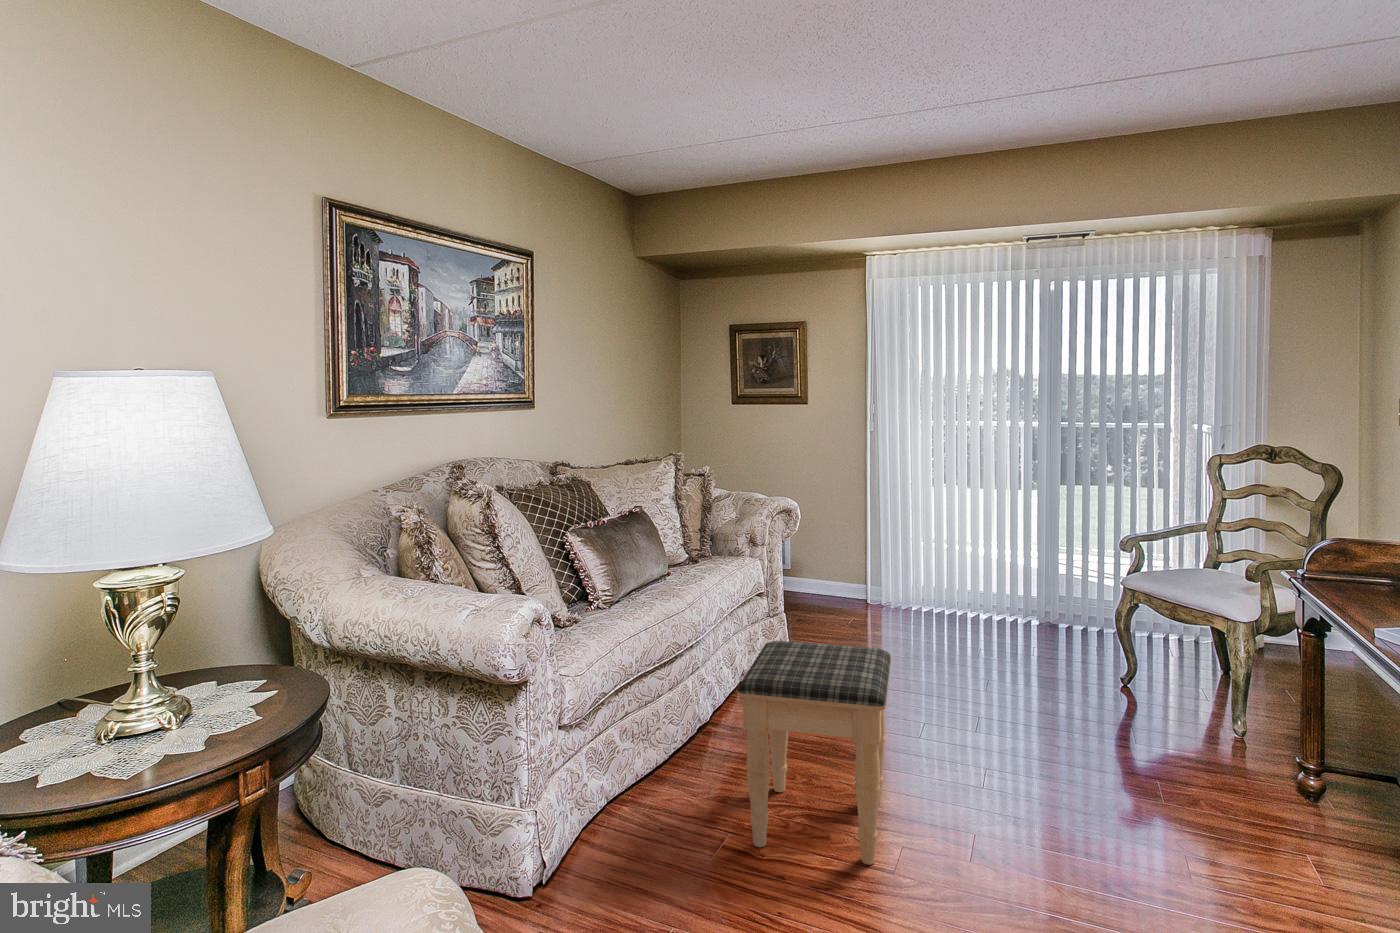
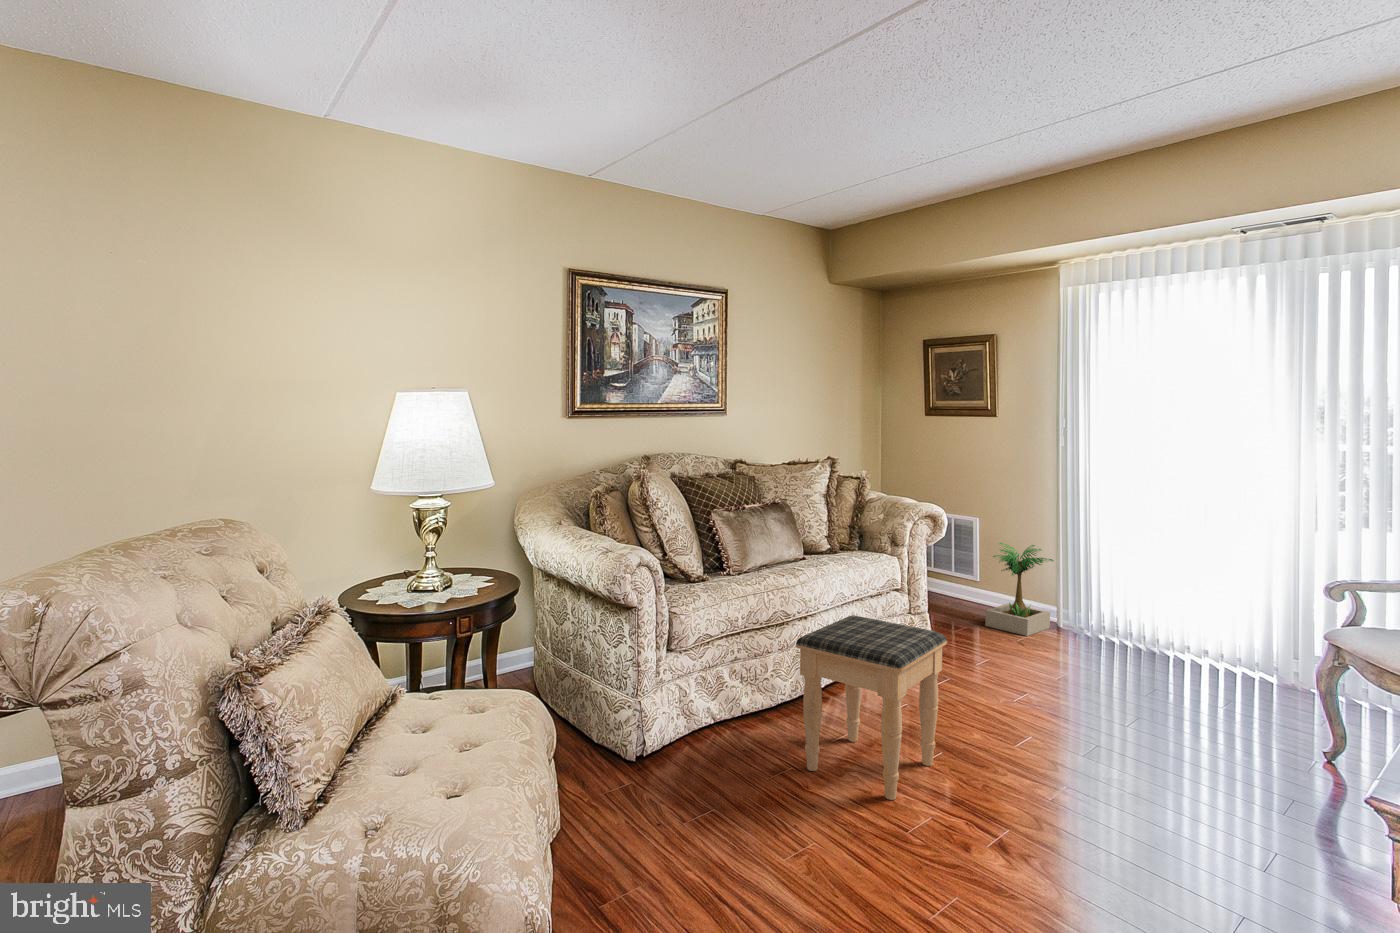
potted plant: none [818,531,884,626] -> present [985,543,1054,636]

